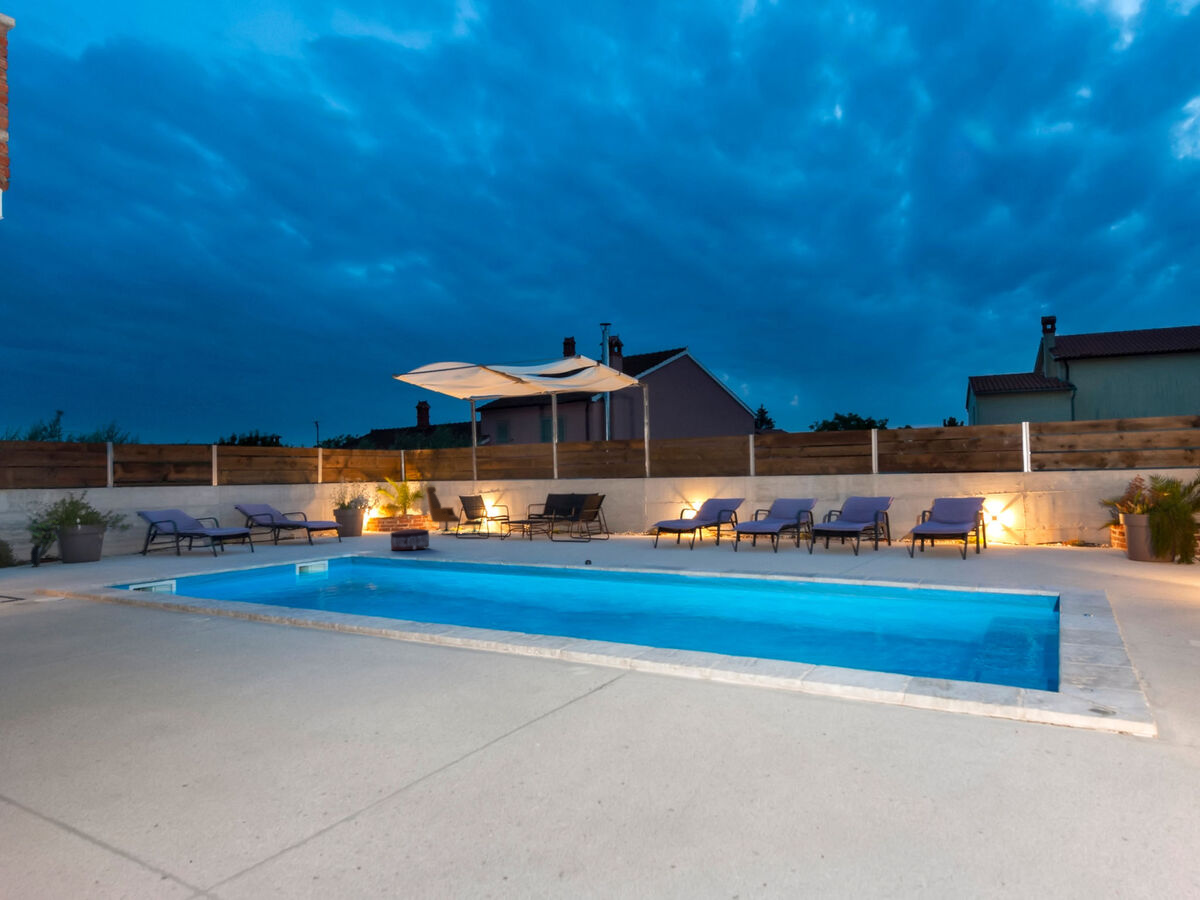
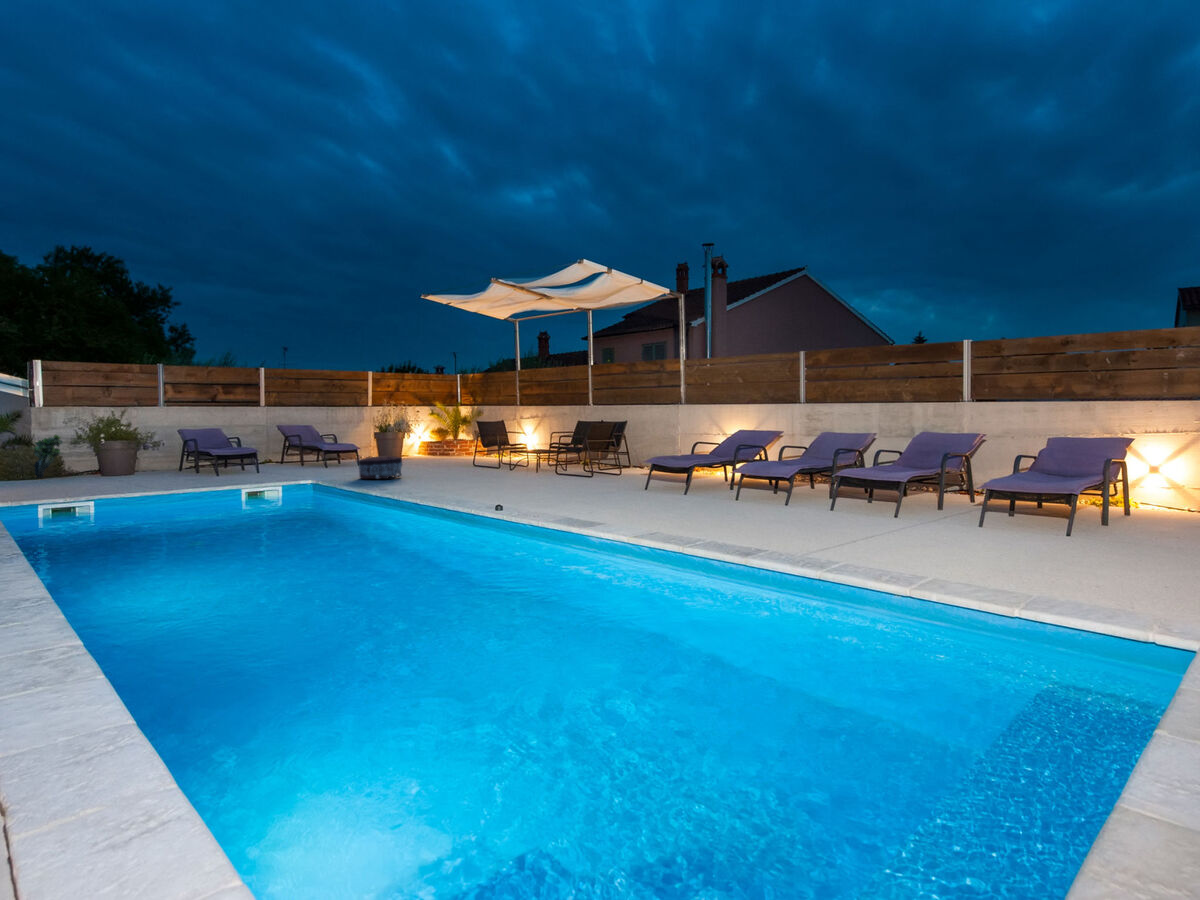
lounge chair: present [426,487,482,533] -> none [459,411,518,464]

